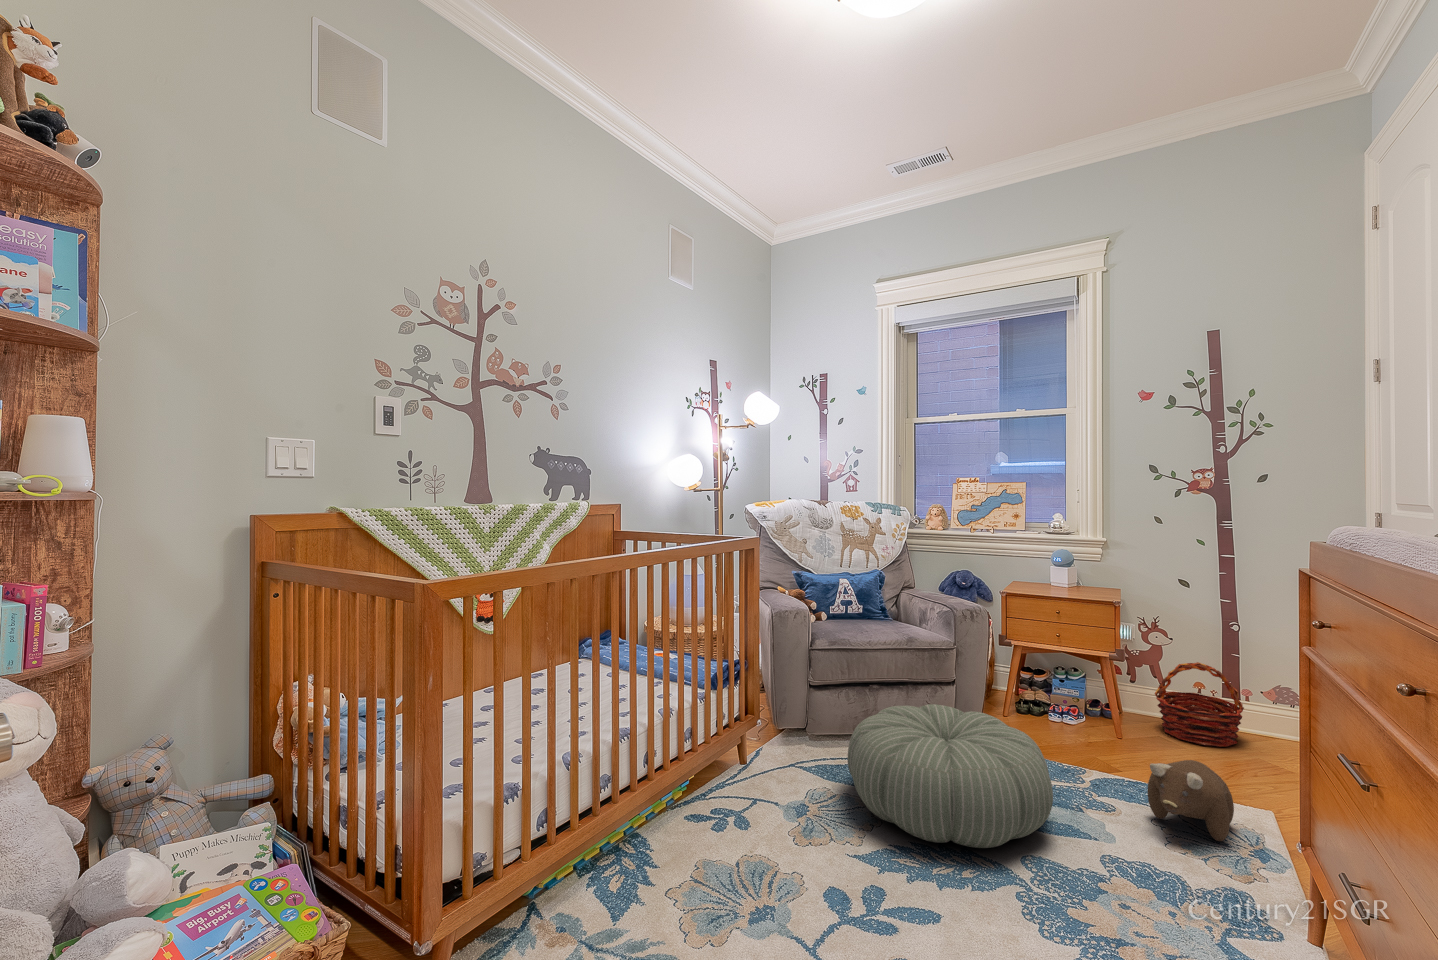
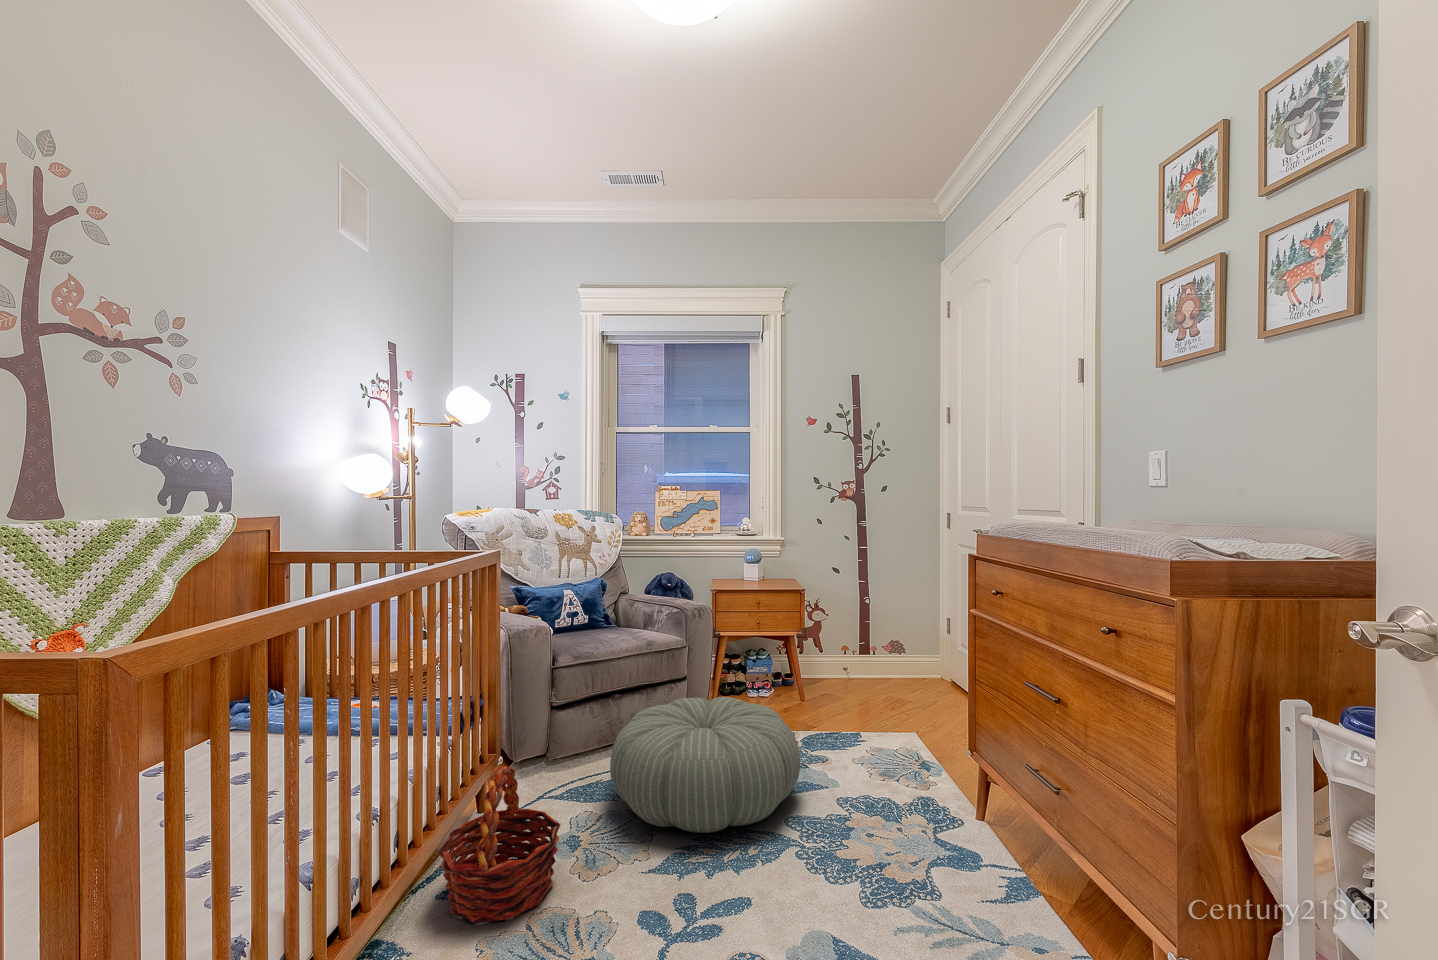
basket: present [1155,662,1244,747] -> present [438,766,560,923]
plush toy: present [1148,760,1234,841] -> none [851,700,908,760]

